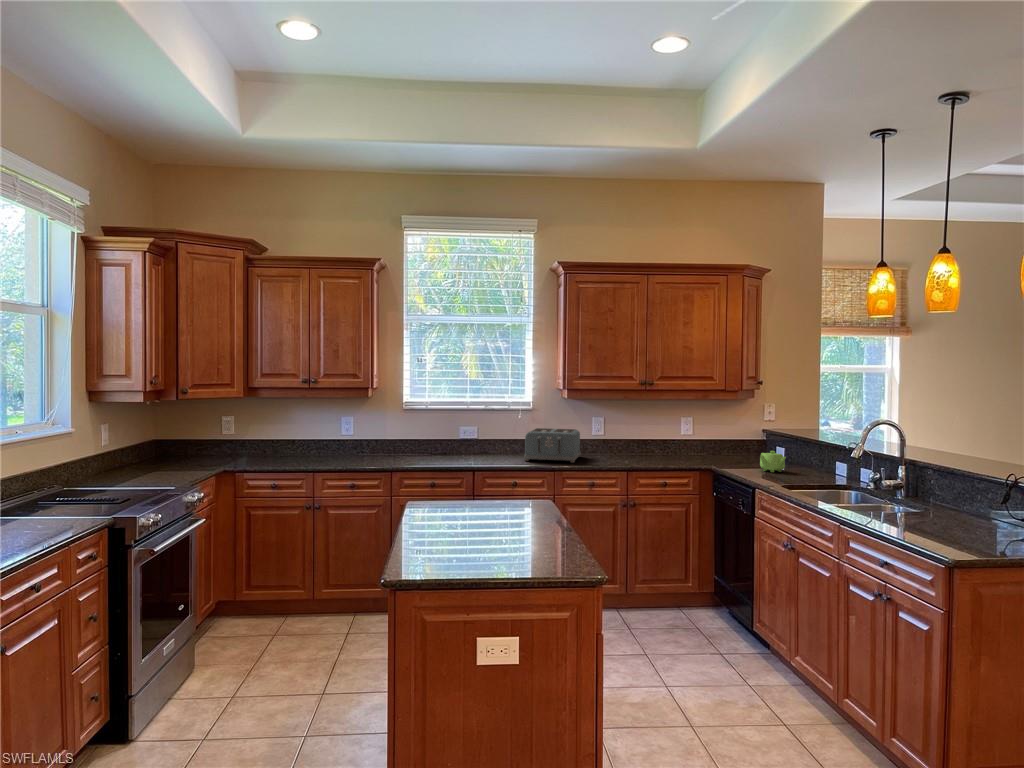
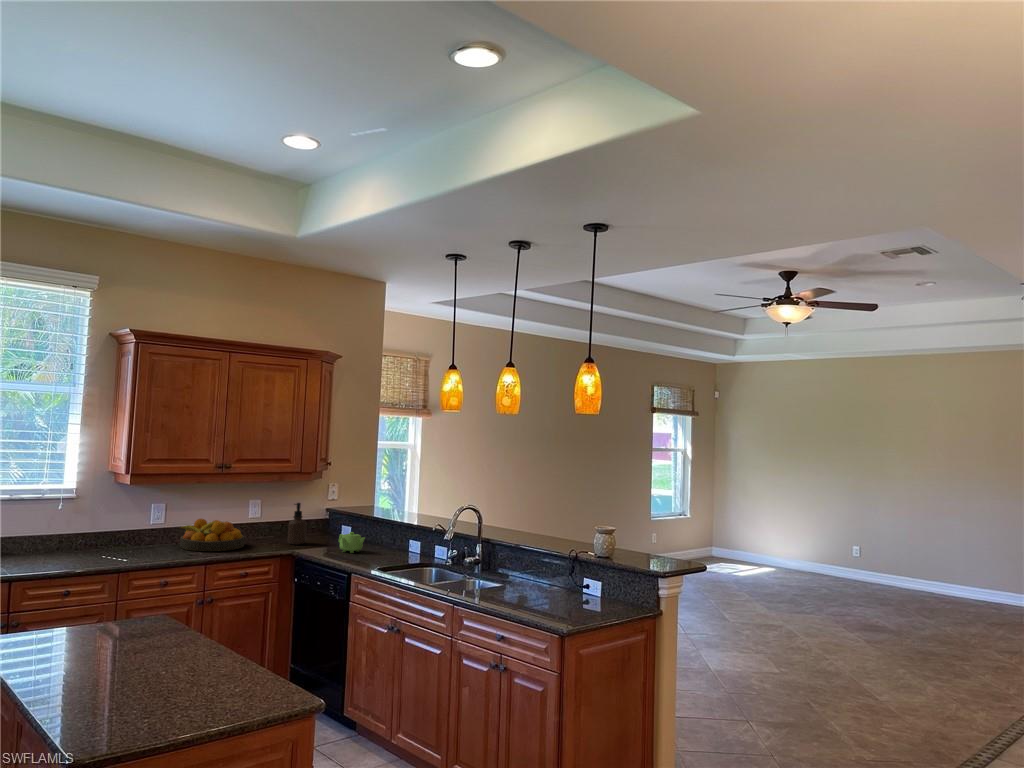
soap dispenser: none [714,420,732,462] -> present [288,503,307,545]
toaster: present [524,428,581,463] -> none [74,520,144,563]
fruit bowl: none [613,432,671,461] -> present [180,519,245,551]

